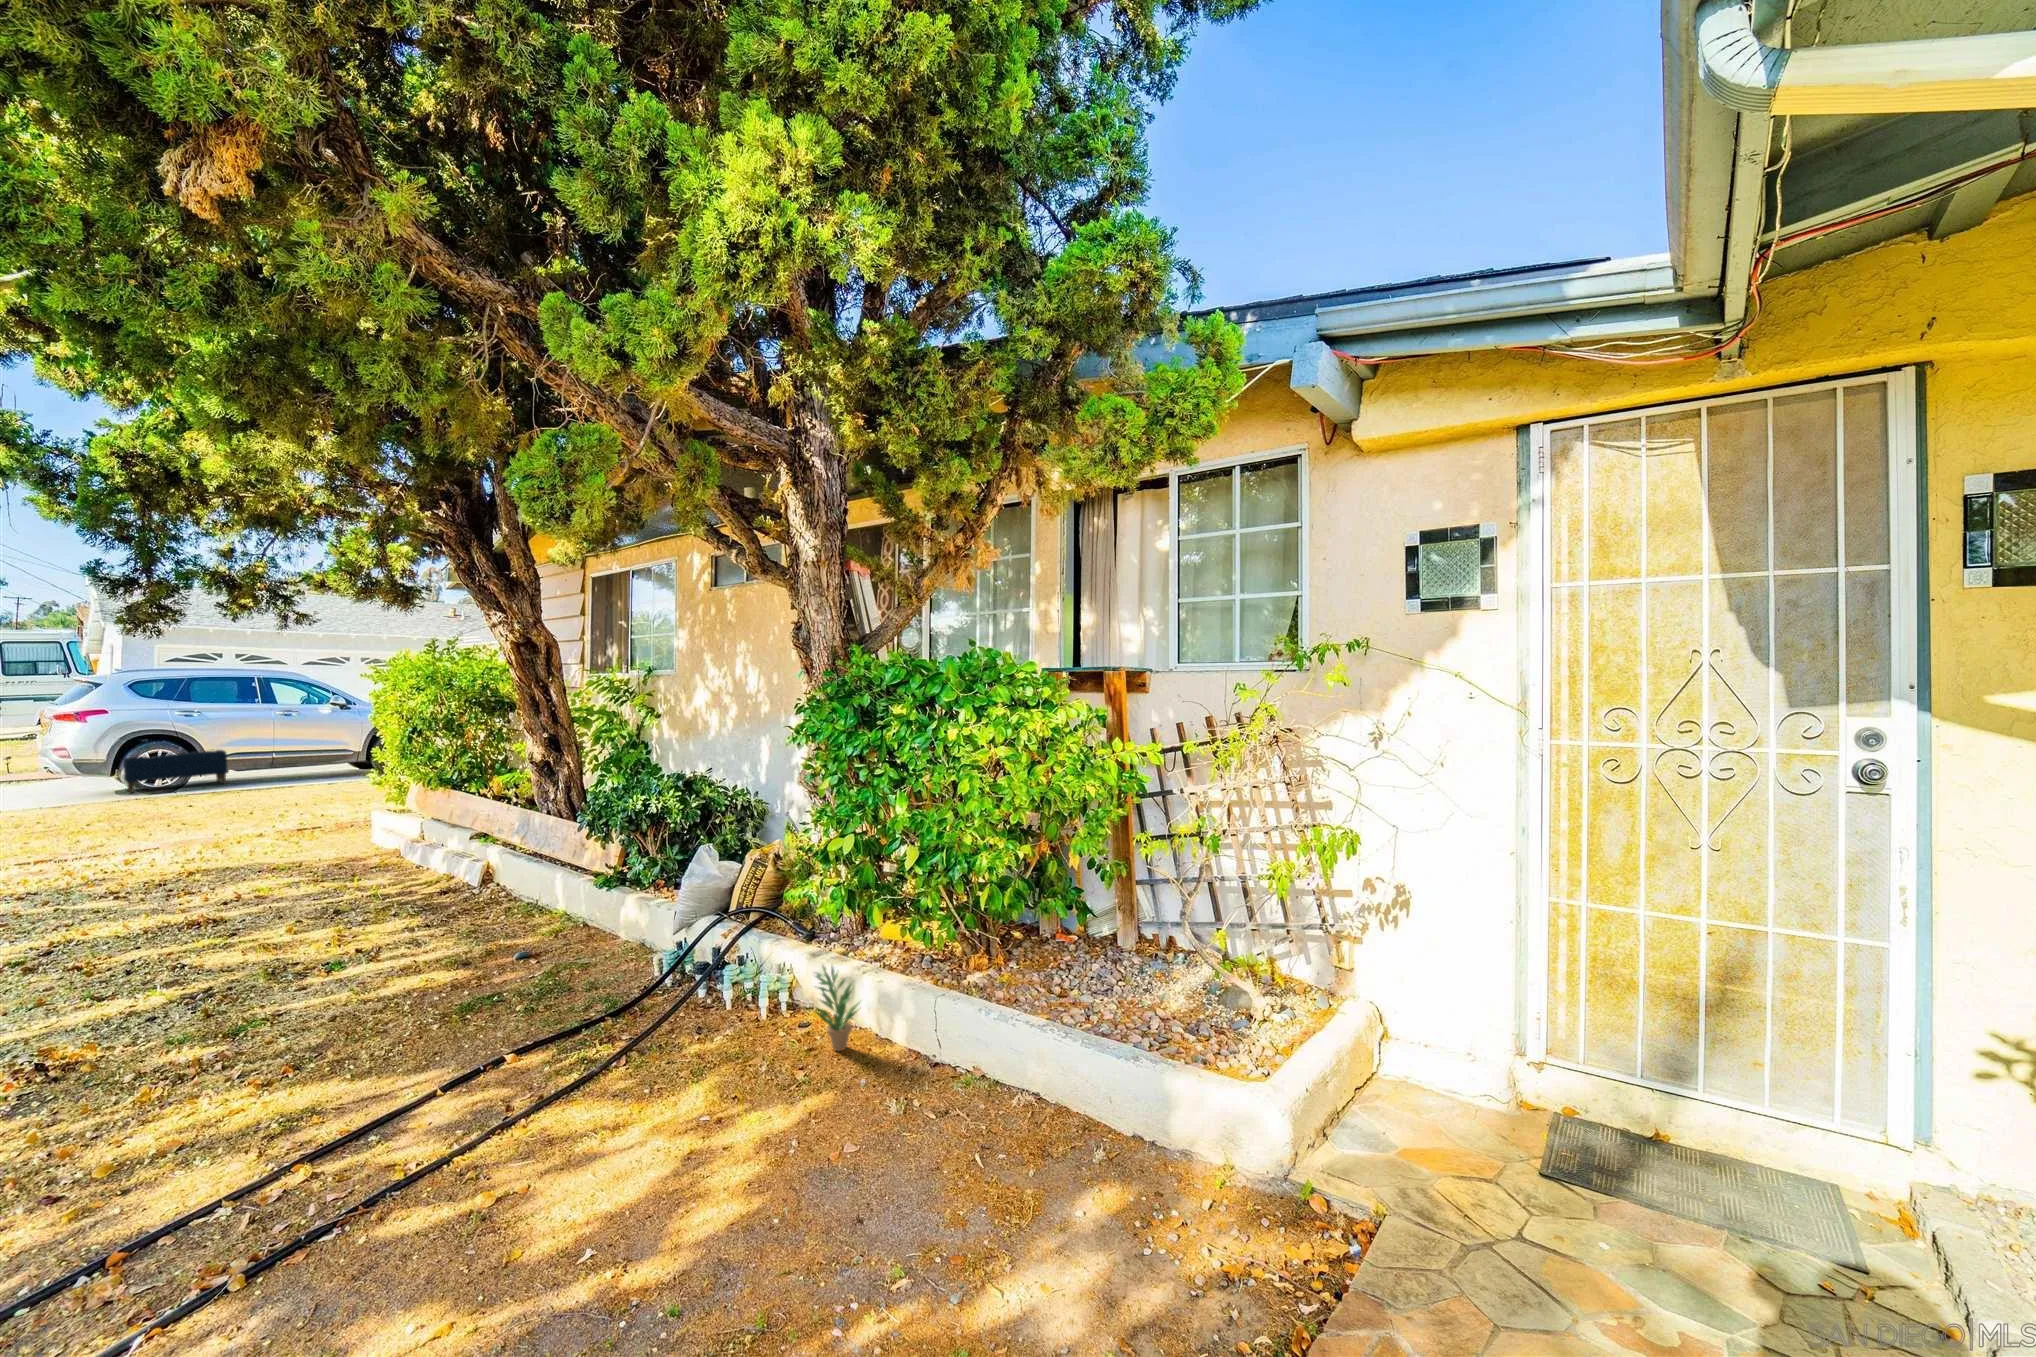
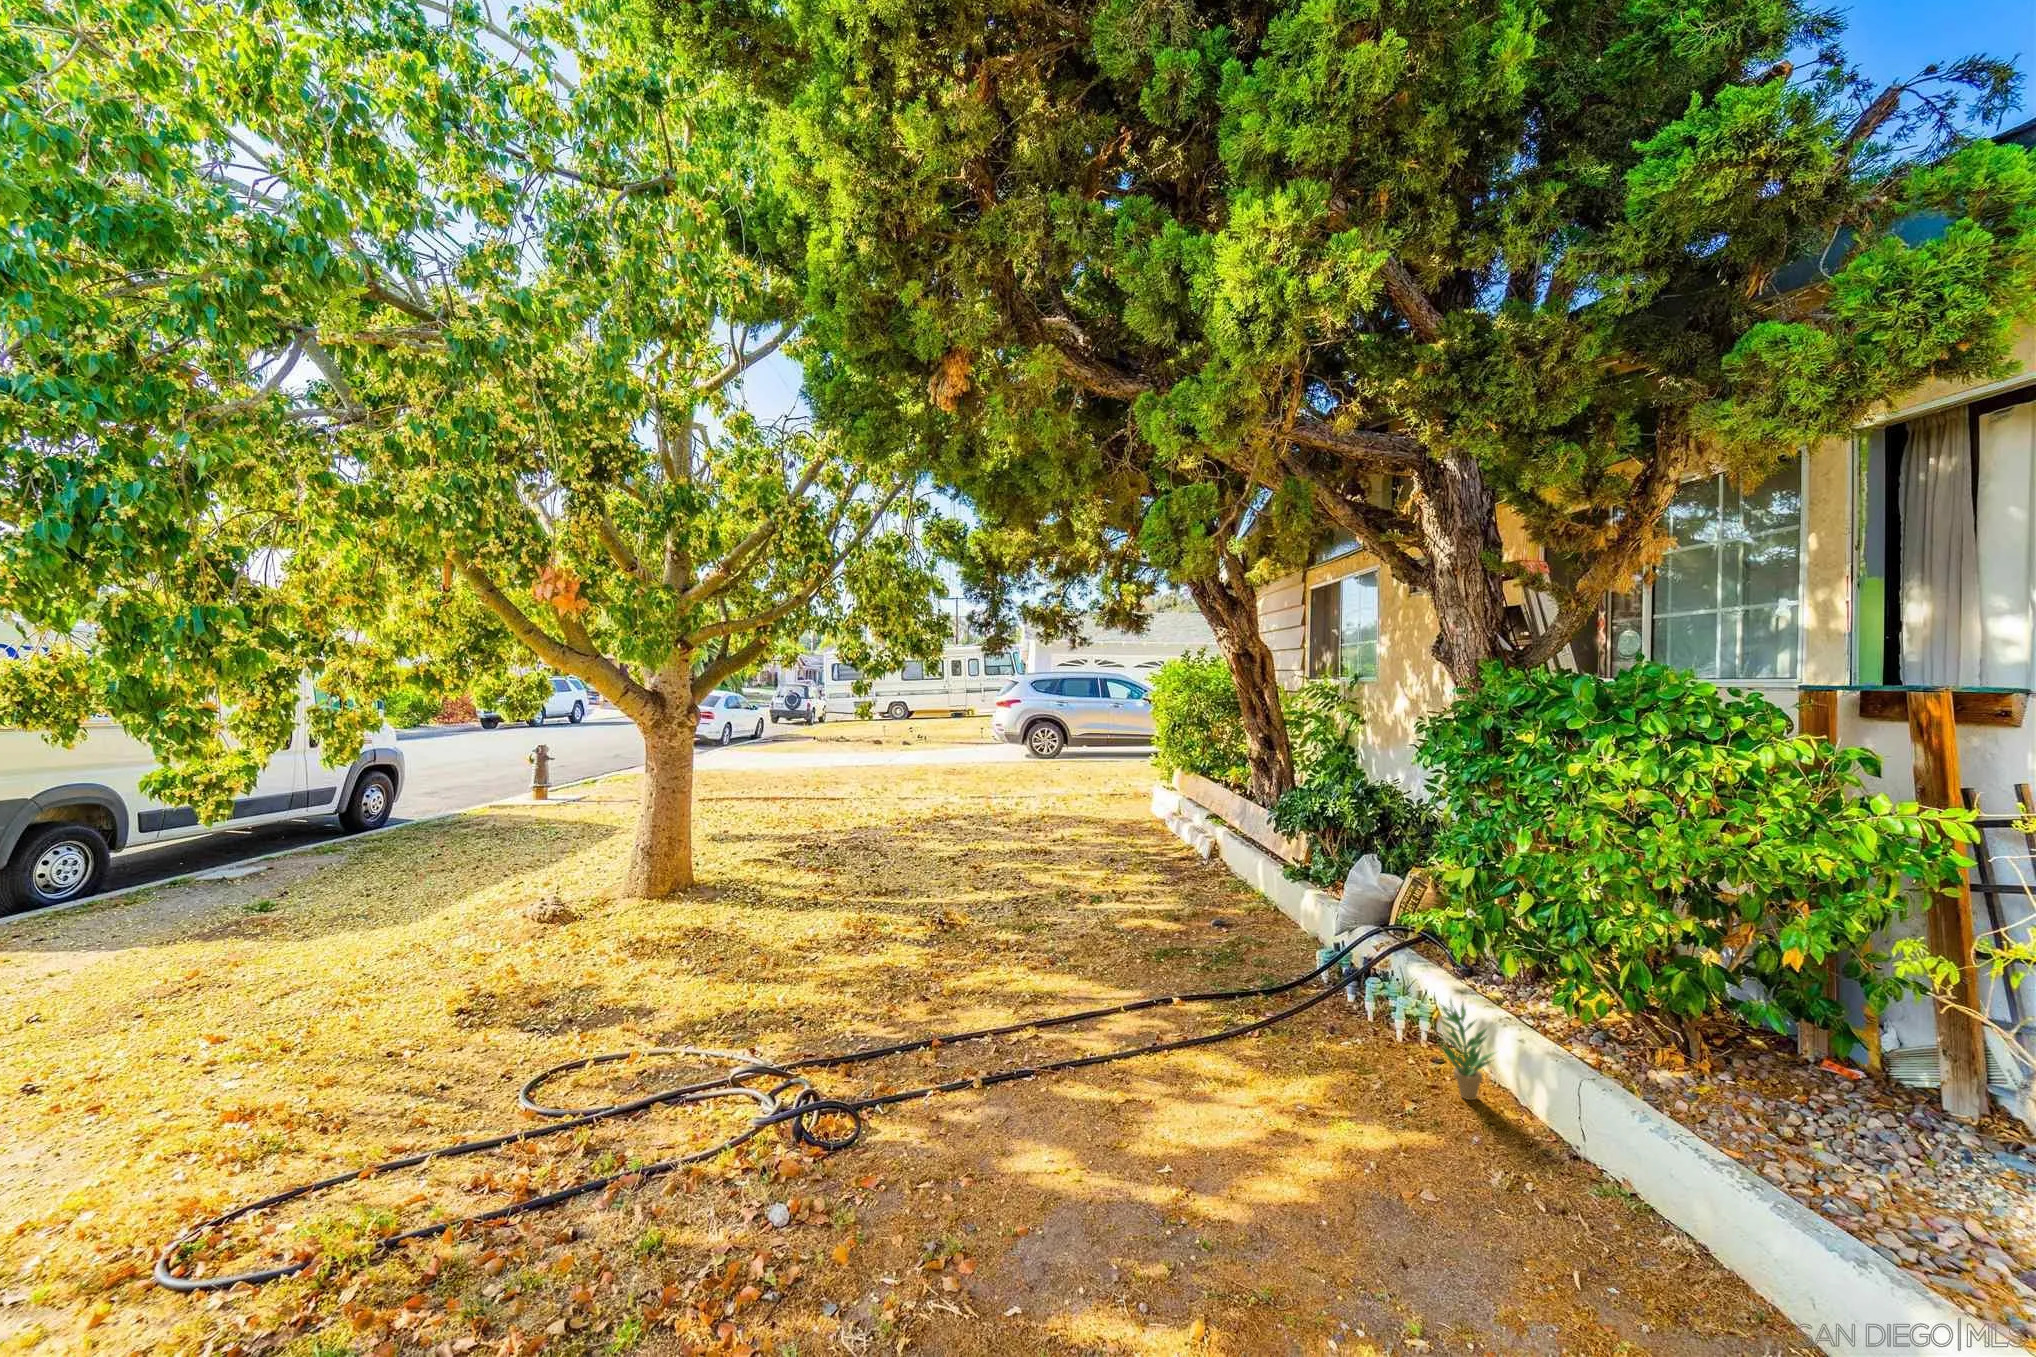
bench: present [123,750,227,793] -> none [1028,731,1081,758]

